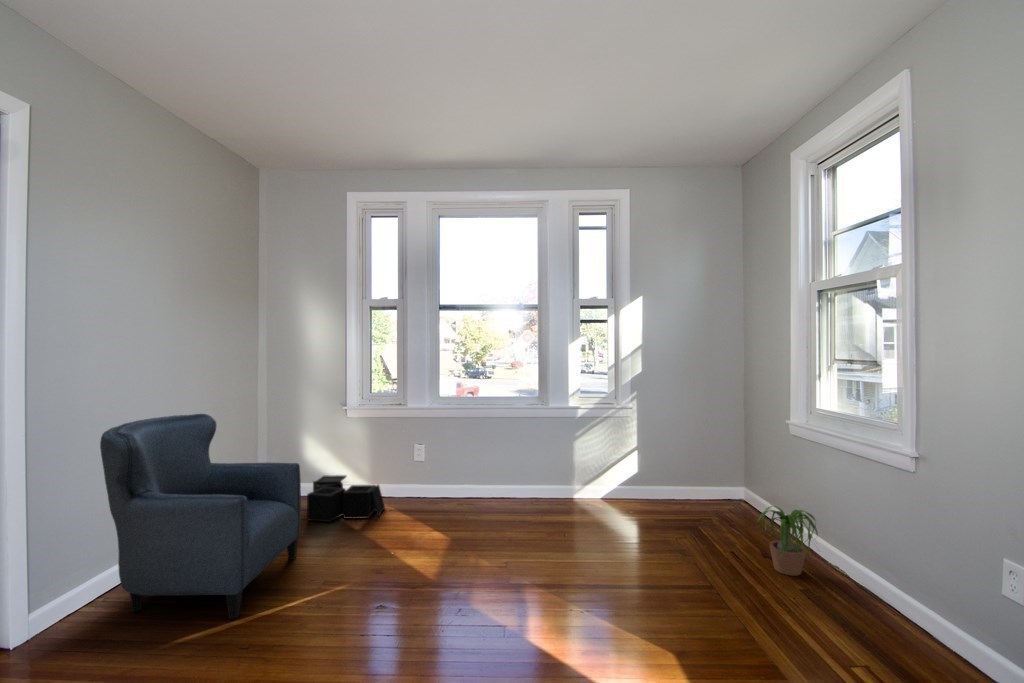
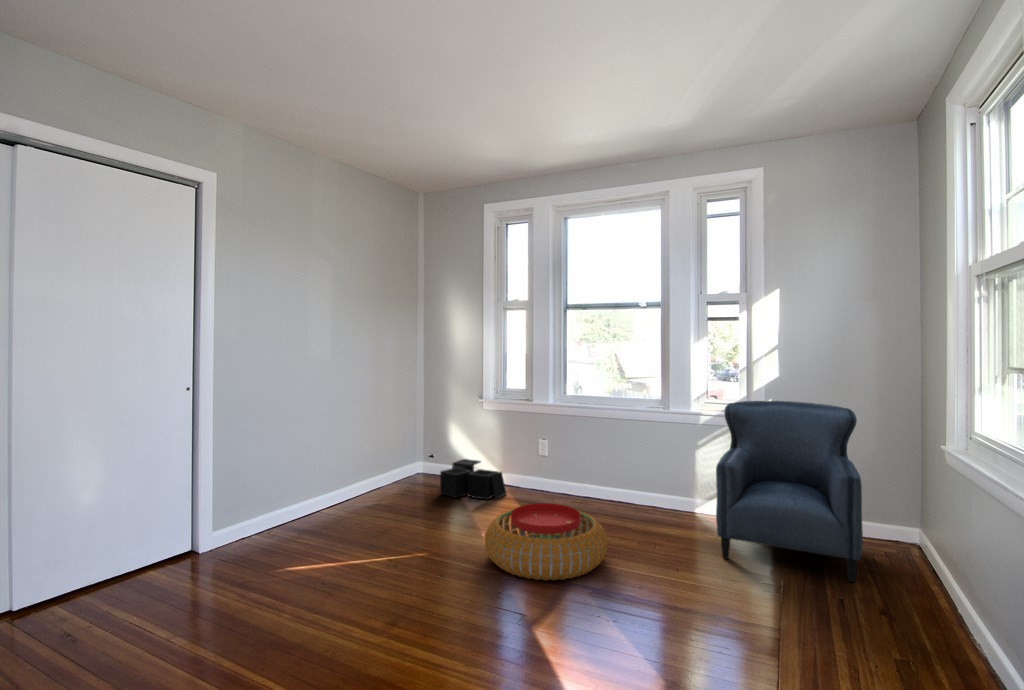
armchair: present [100,414,301,619] -> present [716,401,863,582]
potted plant: present [758,507,818,576] -> none [860,546,965,637]
pouf: none [413,514,544,601] -> present [485,503,607,580]

